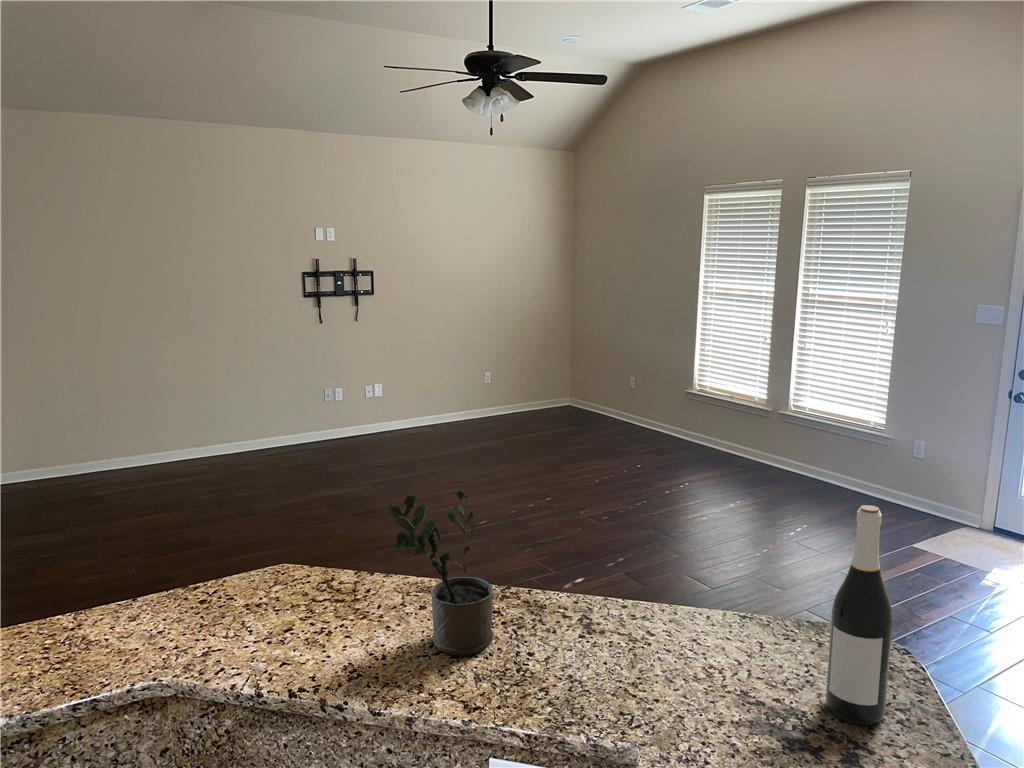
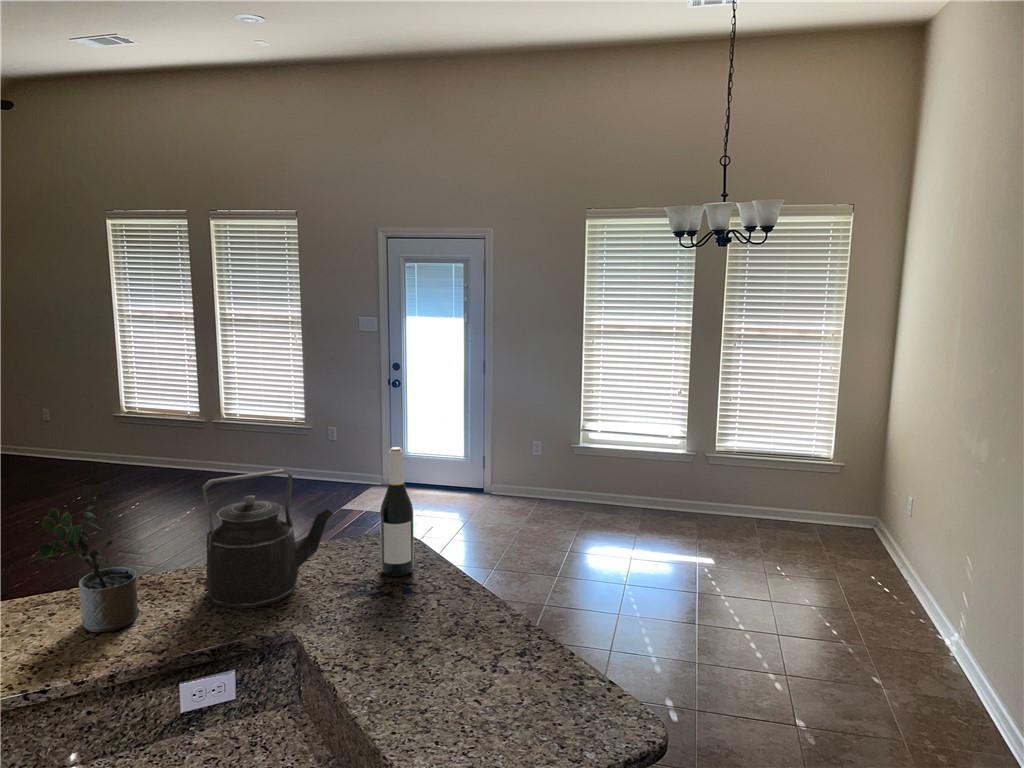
kettle: none [572,497,759,693] -> present [202,469,333,609]

